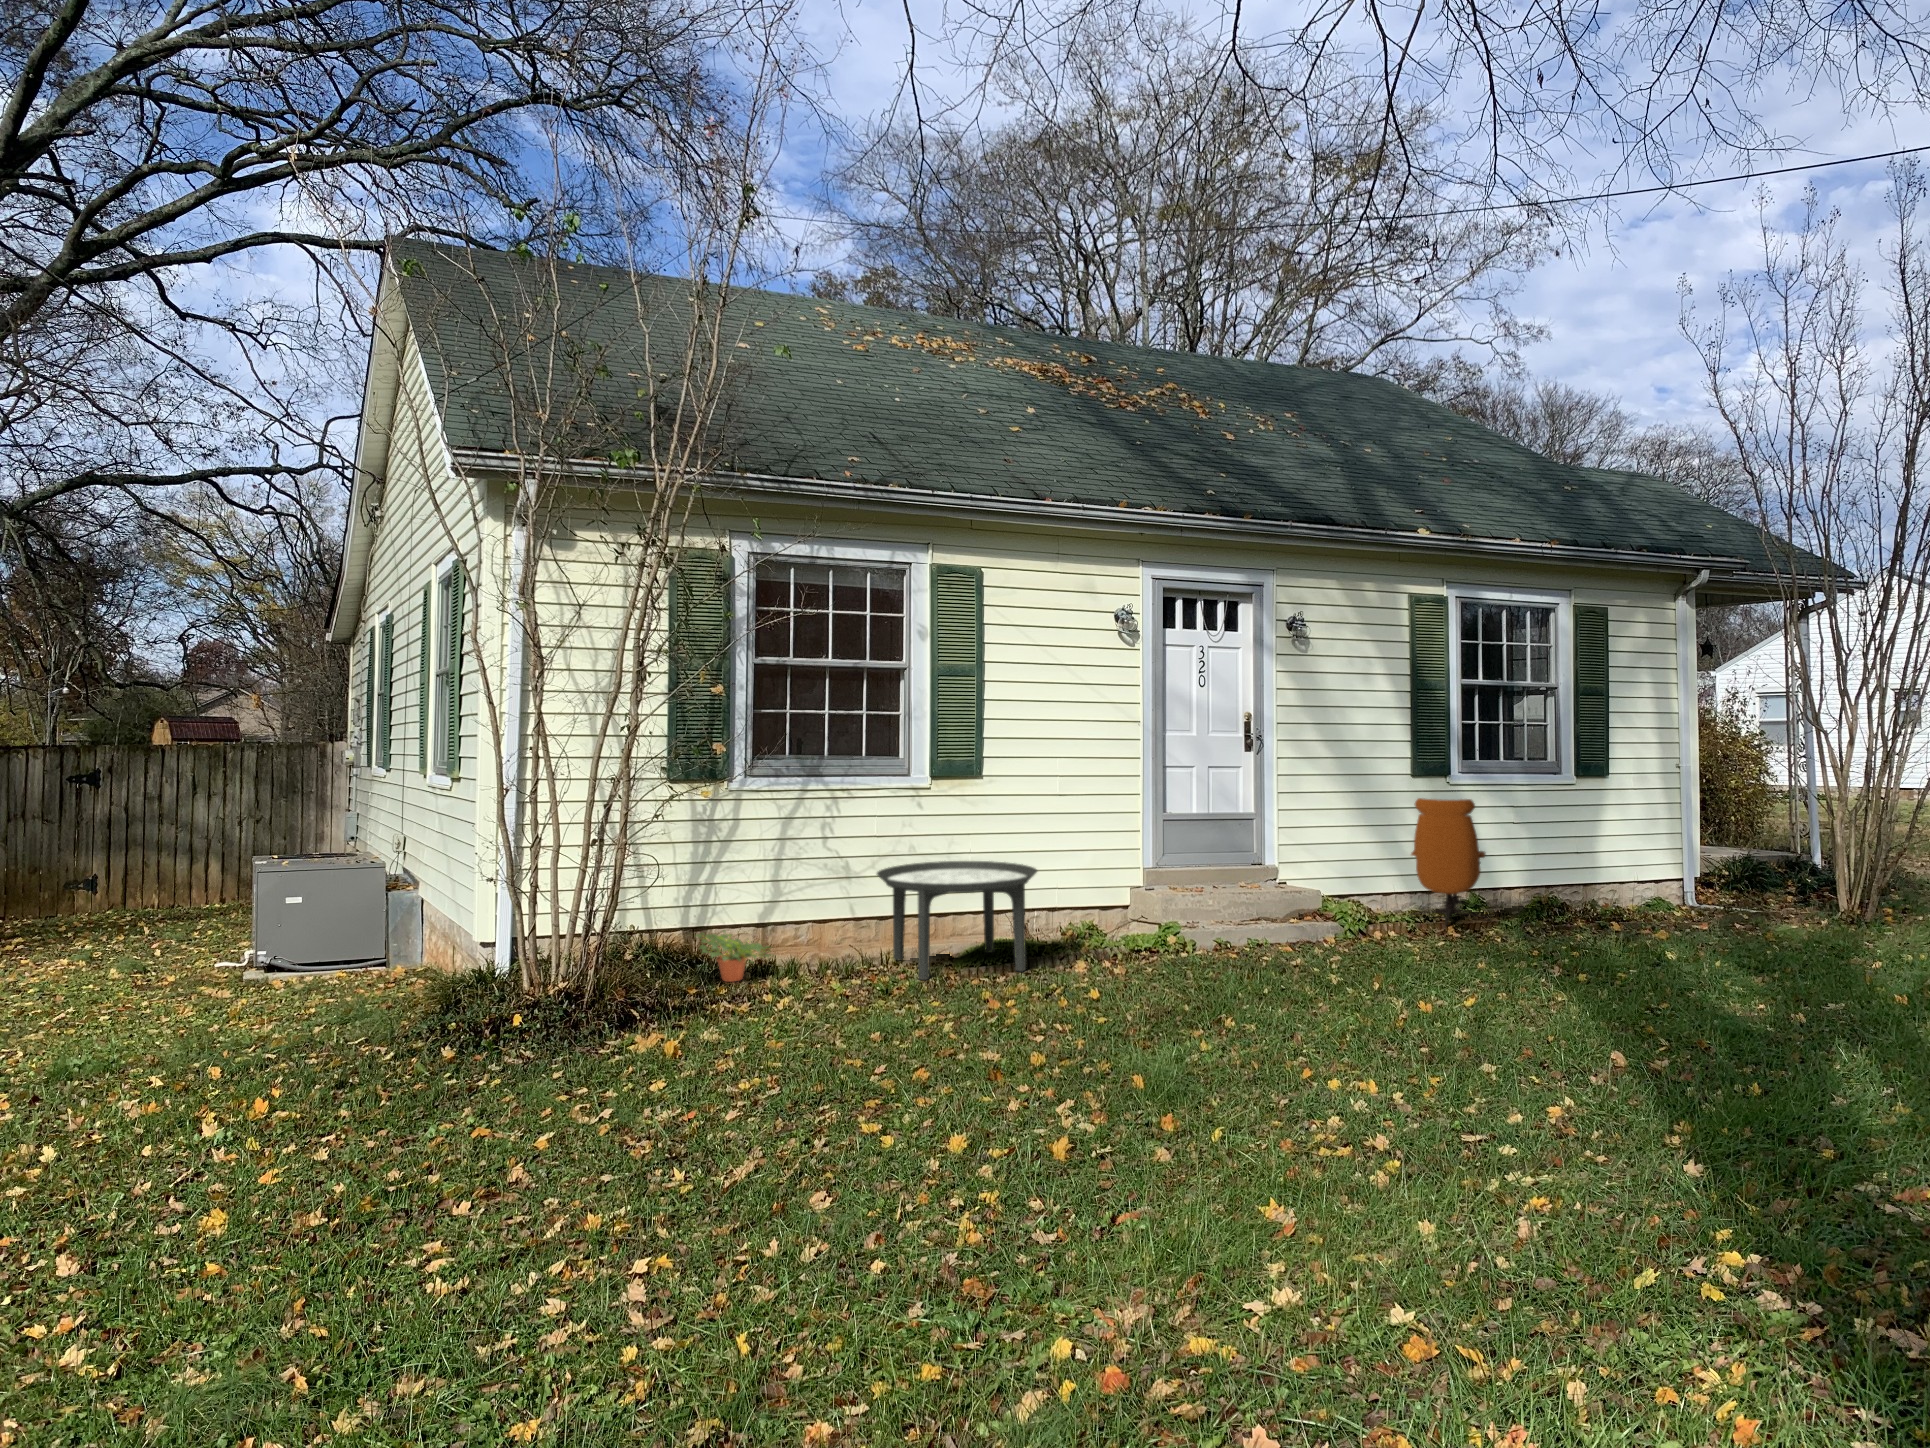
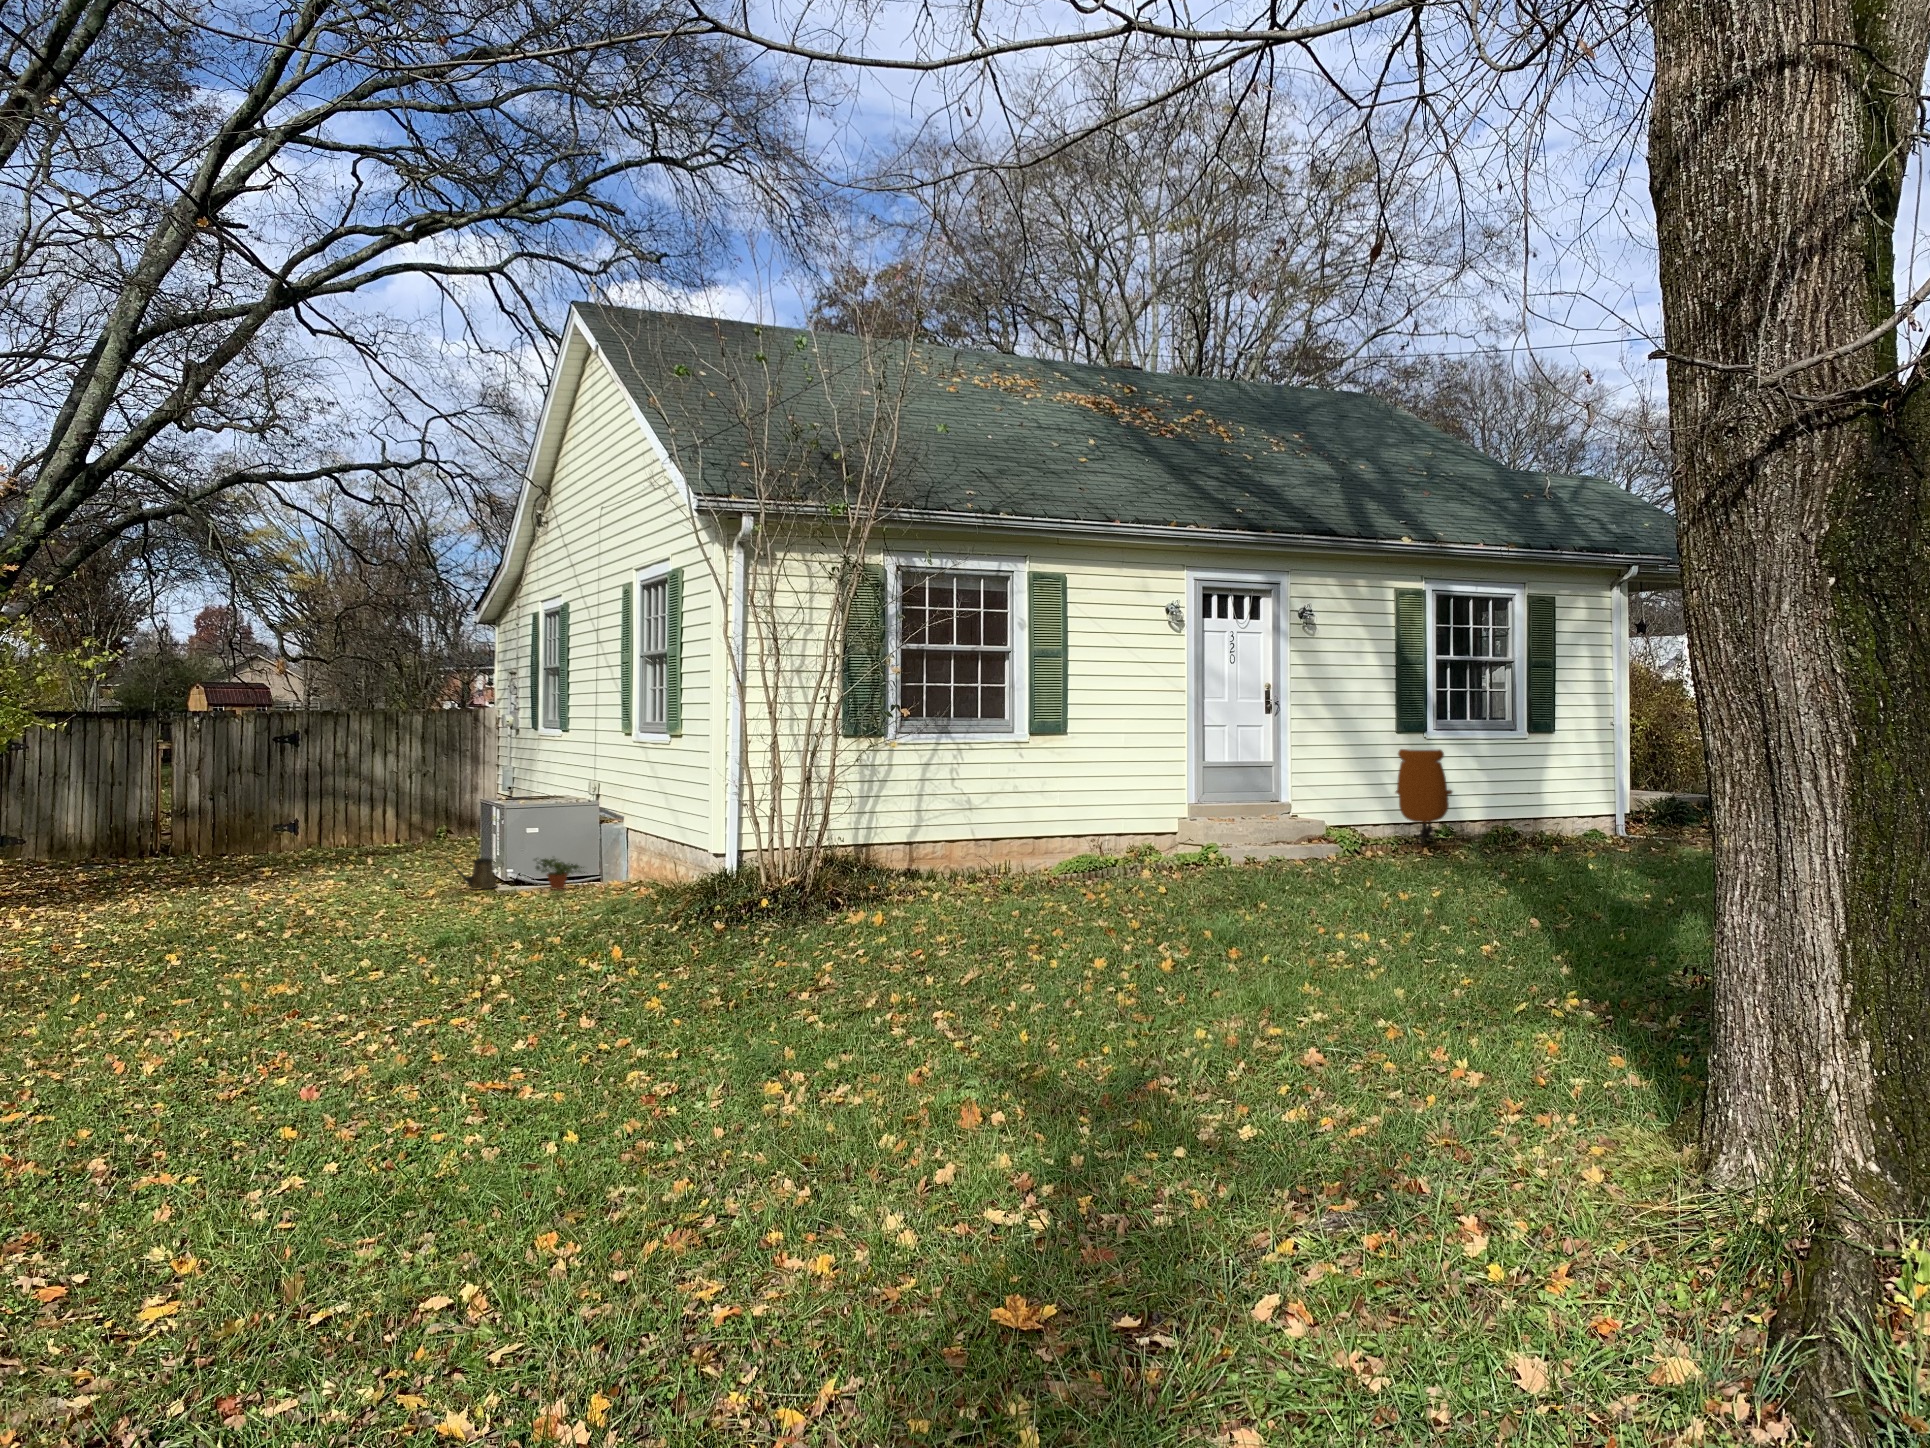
round table: present [877,861,1037,980] -> none [995,797,1116,882]
potted plant: present [696,931,771,982] -> present [535,858,585,889]
watering can: none [163,936,250,978] -> present [445,858,499,890]

